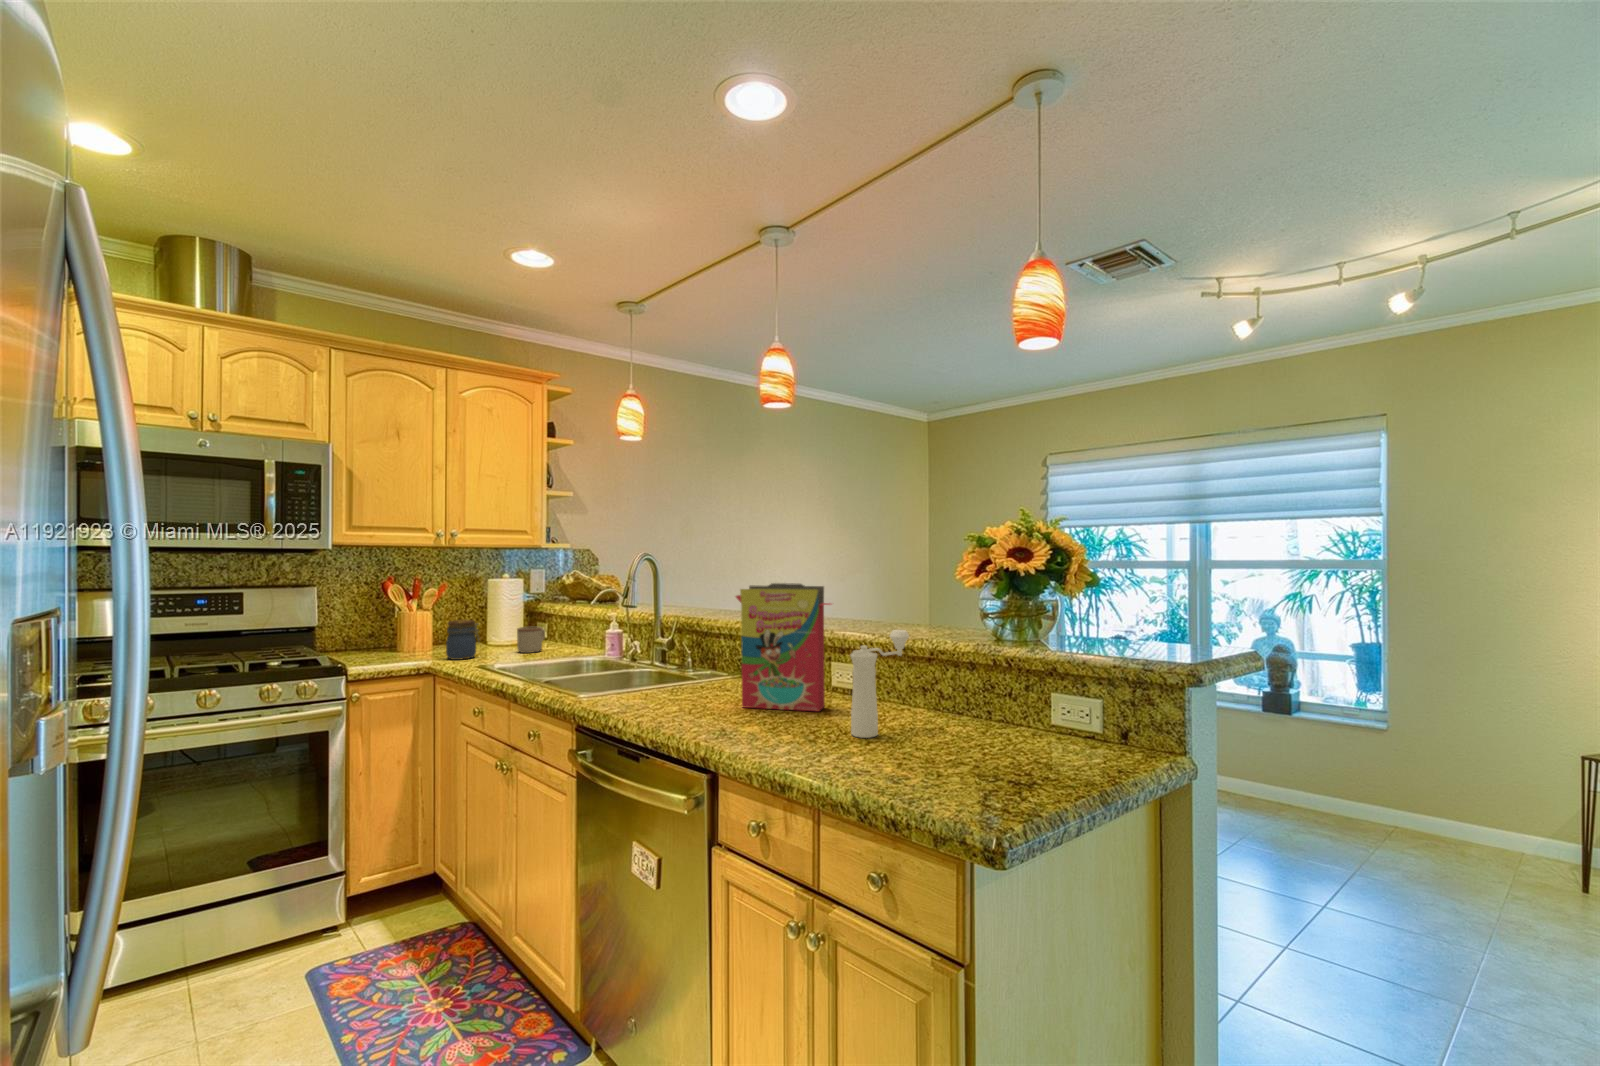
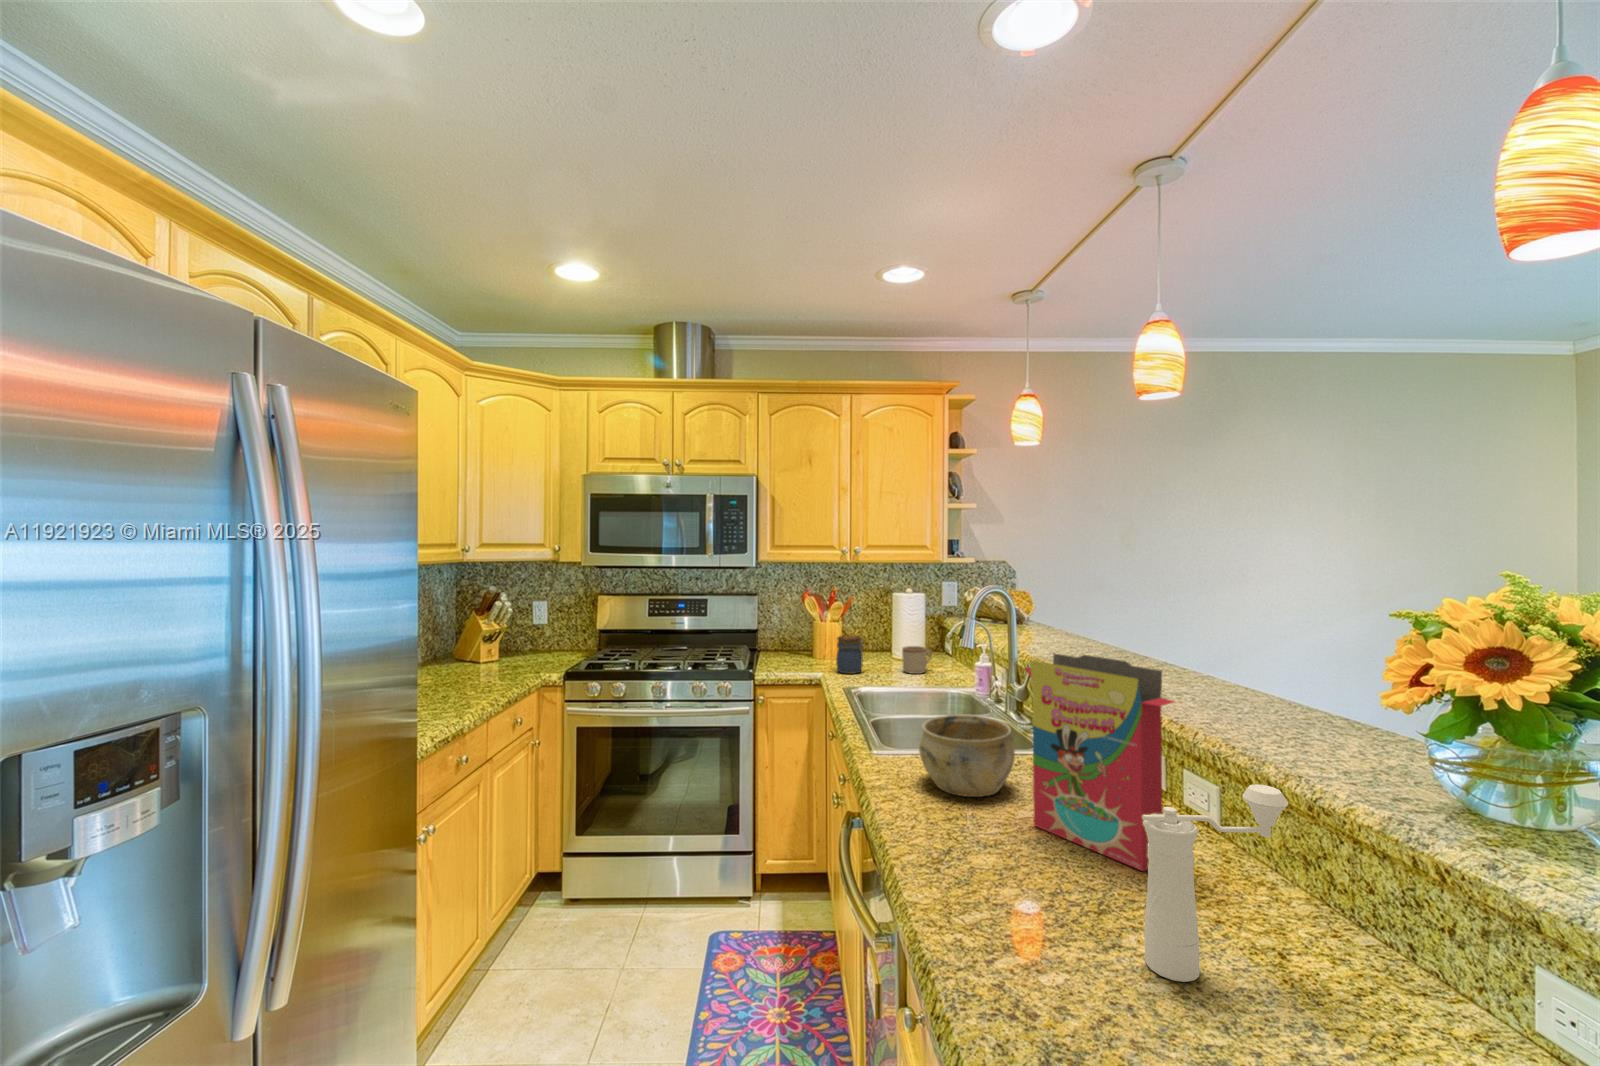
ceramic bowl: none [638,647,712,704] -> present [919,714,1015,797]

